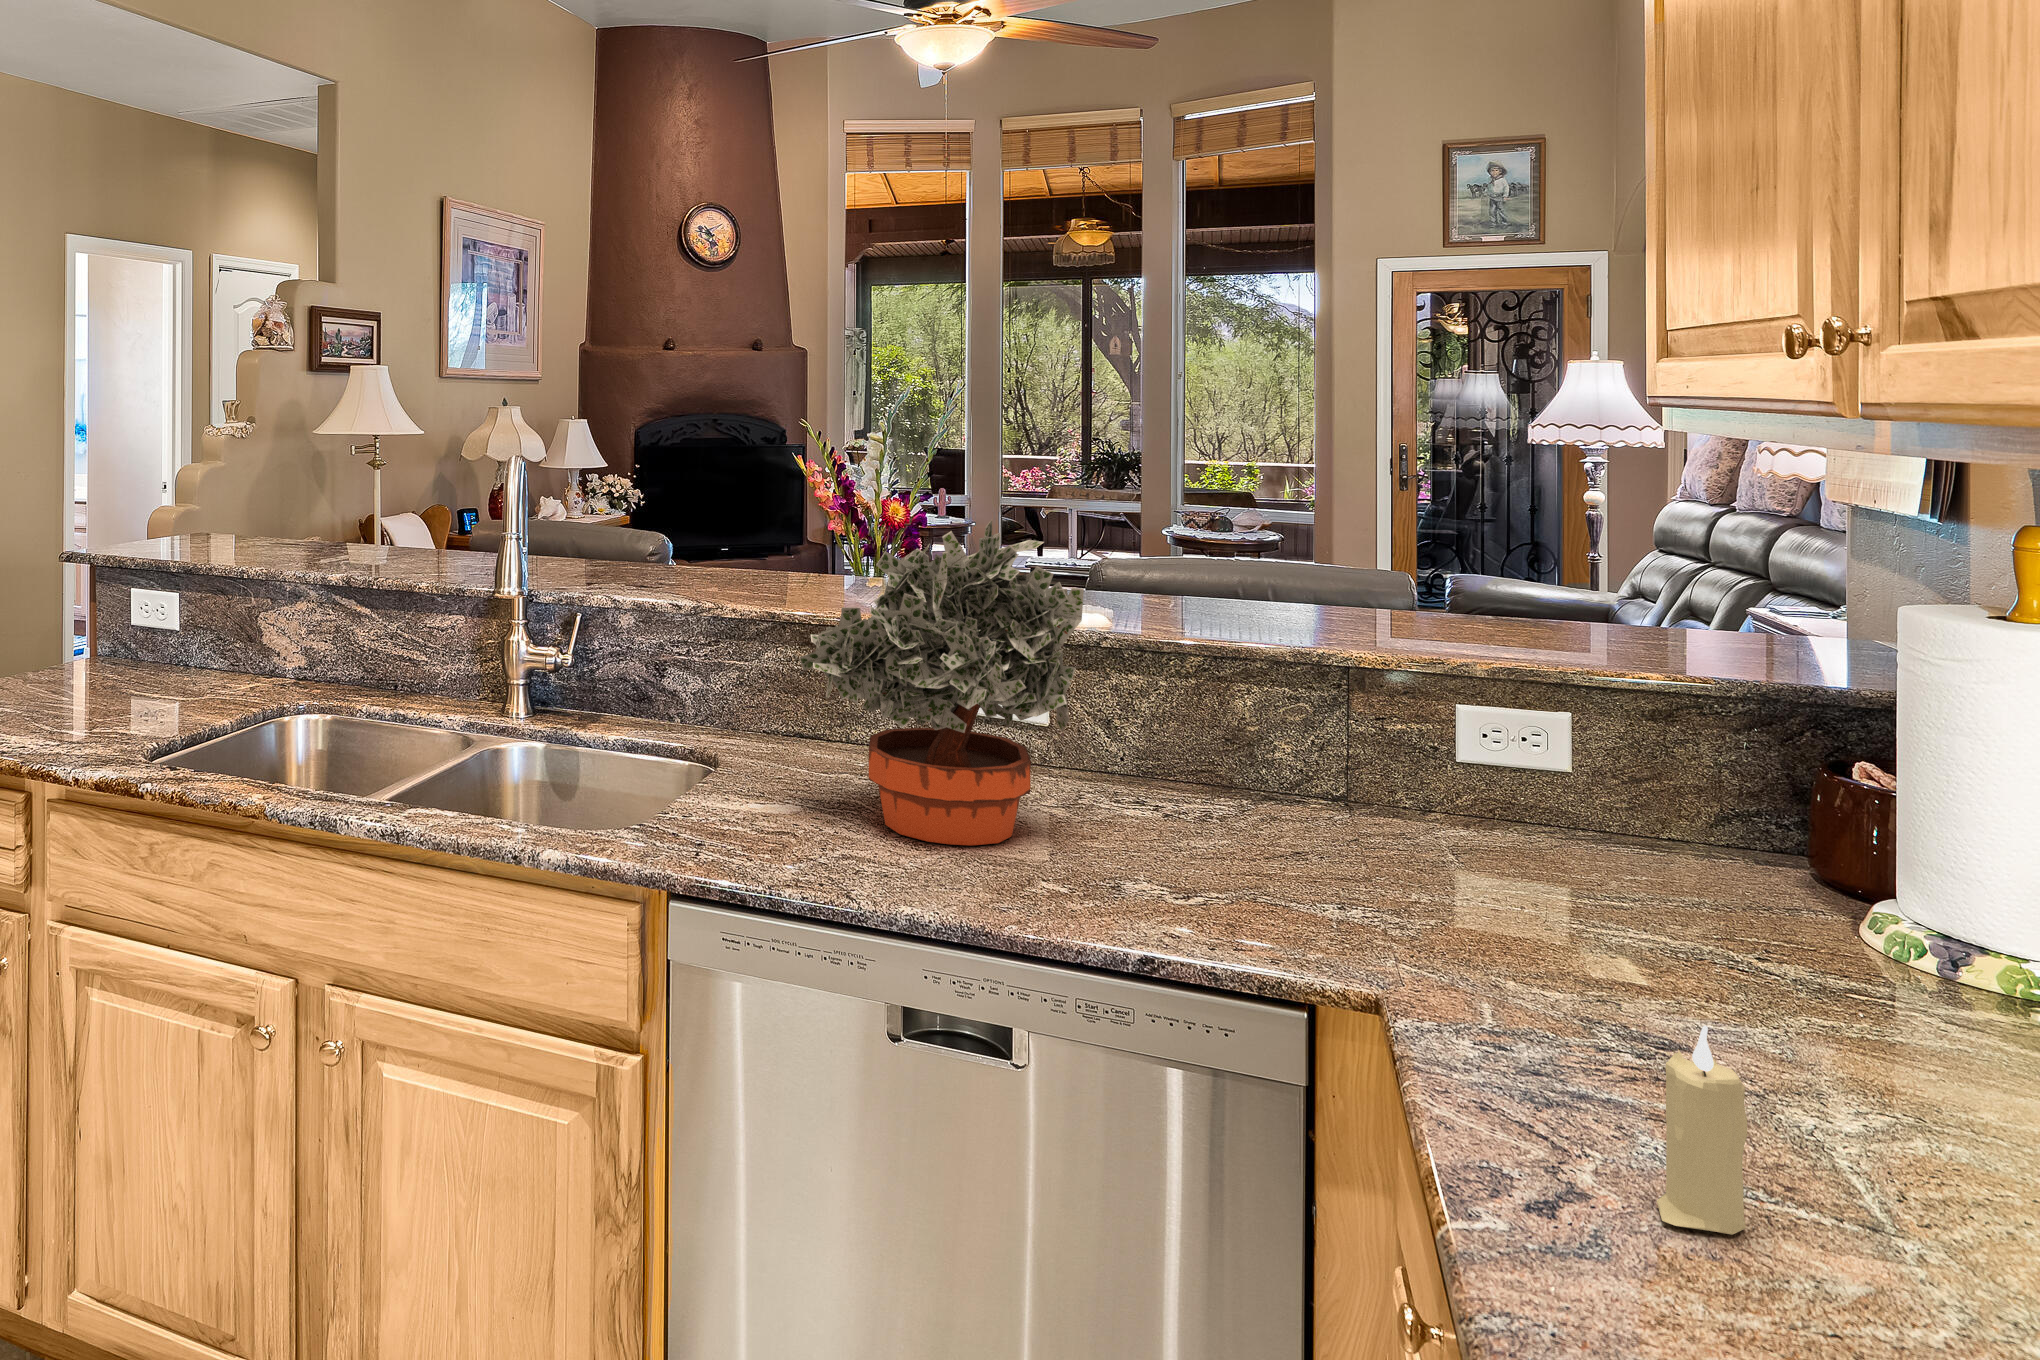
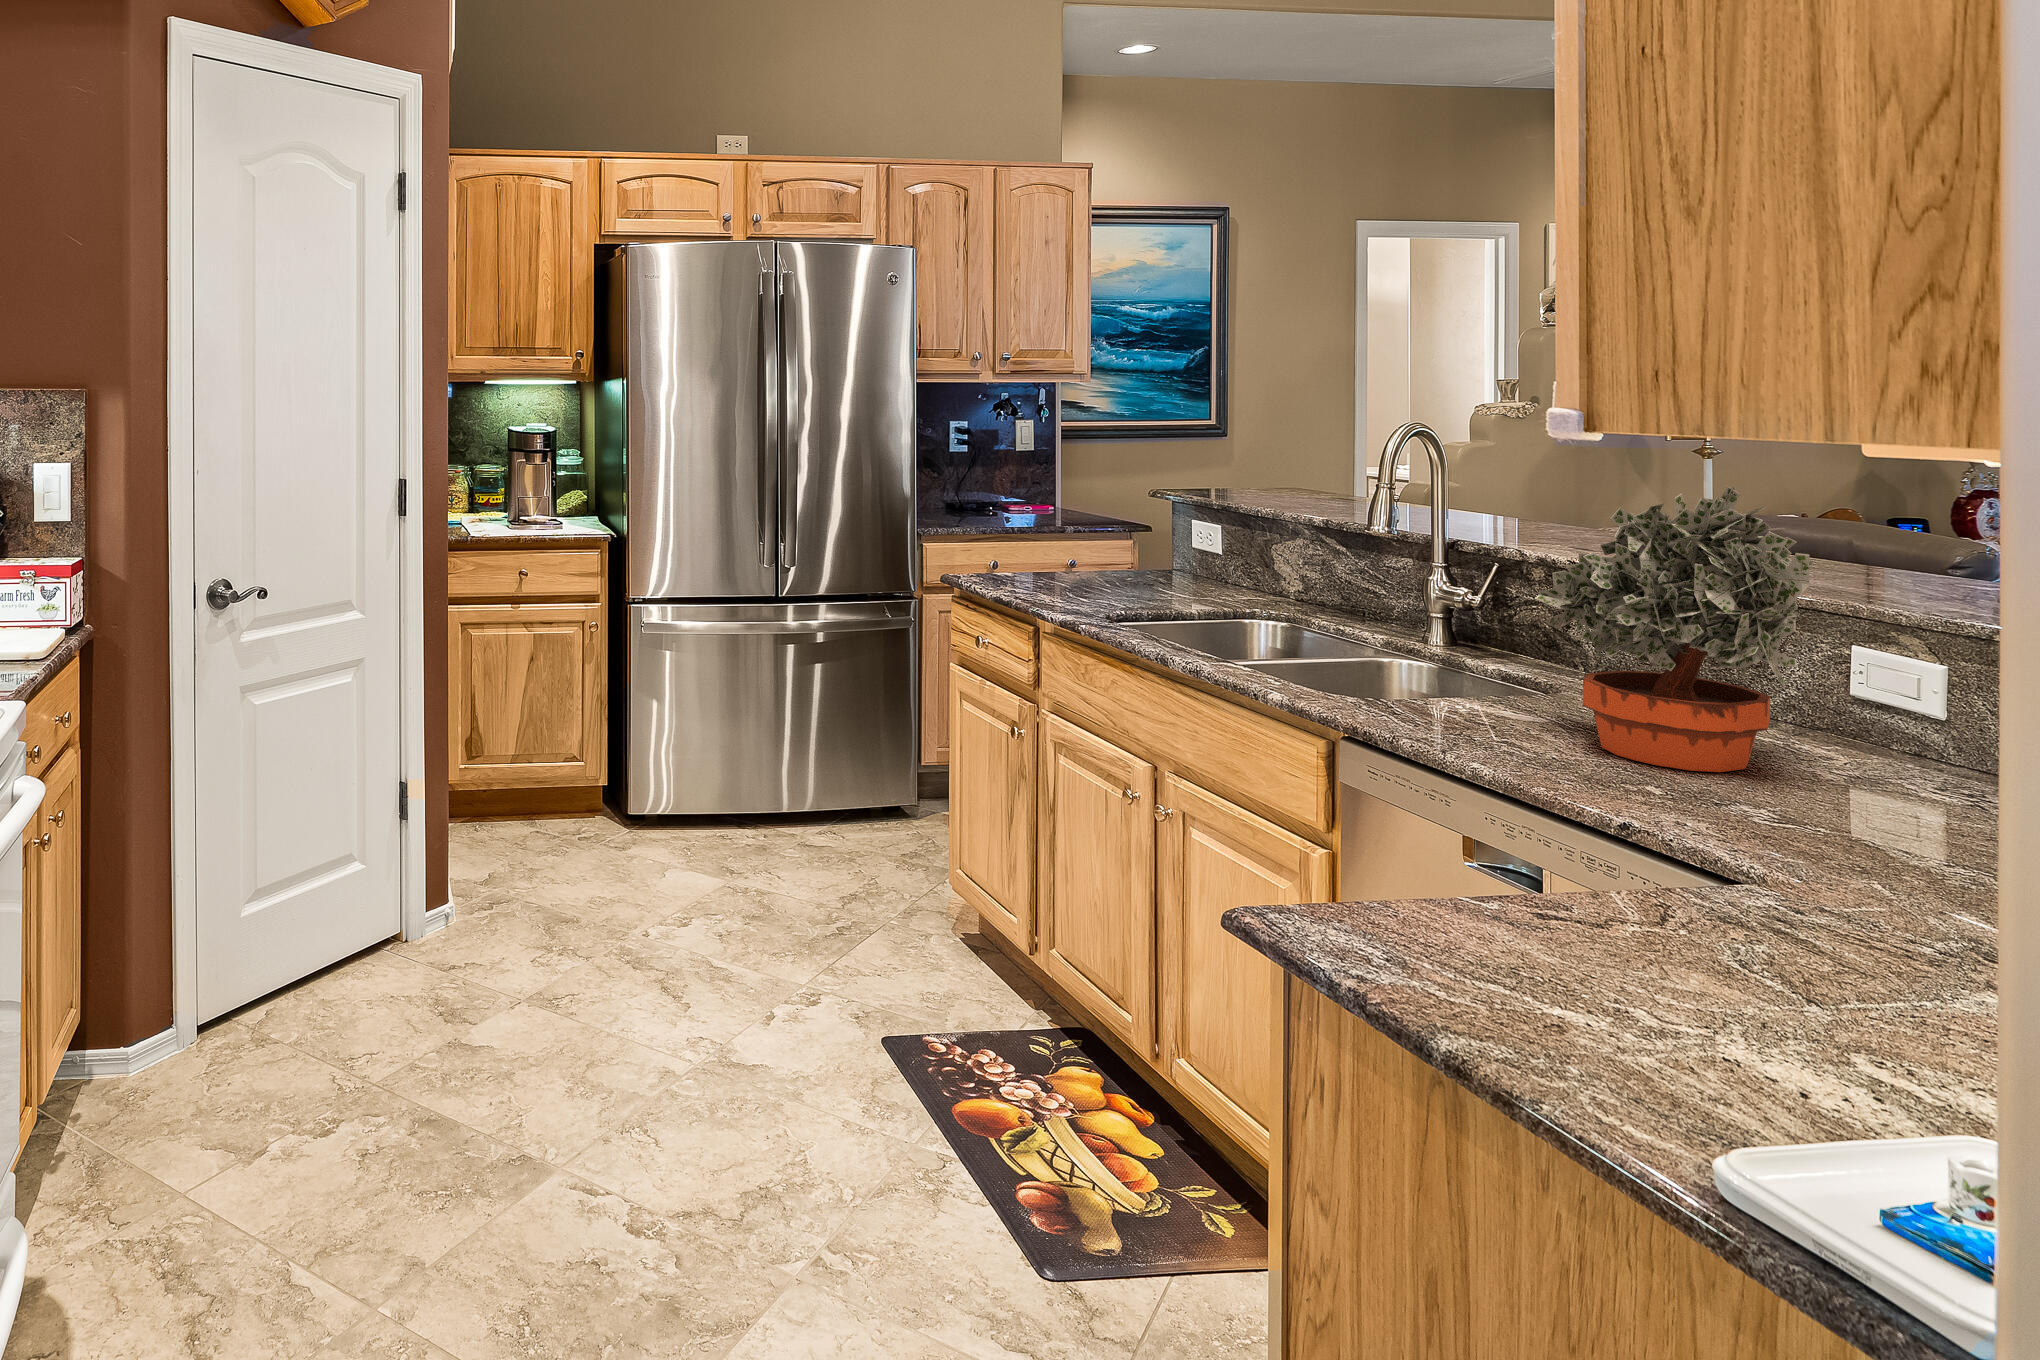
candle: present [1657,1026,1747,1235] -> none [1645,819,1725,971]

